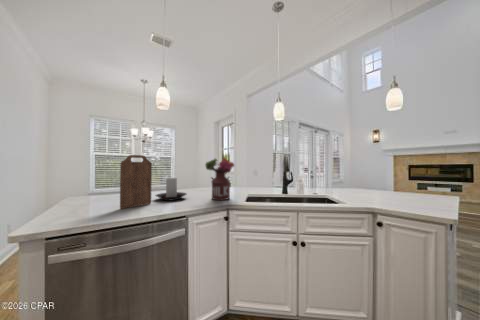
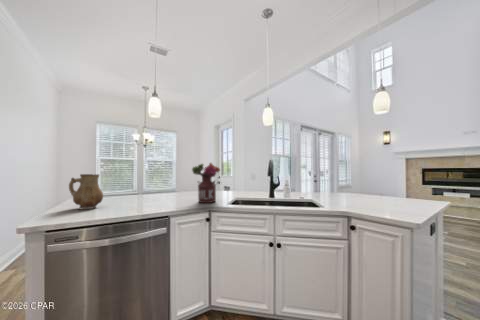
cutting board: present [120,155,152,209] -> none [111,161,141,210]
ceramic pitcher: none [70,170,109,209] -> present [69,174,103,209]
candle holder: present [156,178,187,201] -> none [146,181,176,203]

